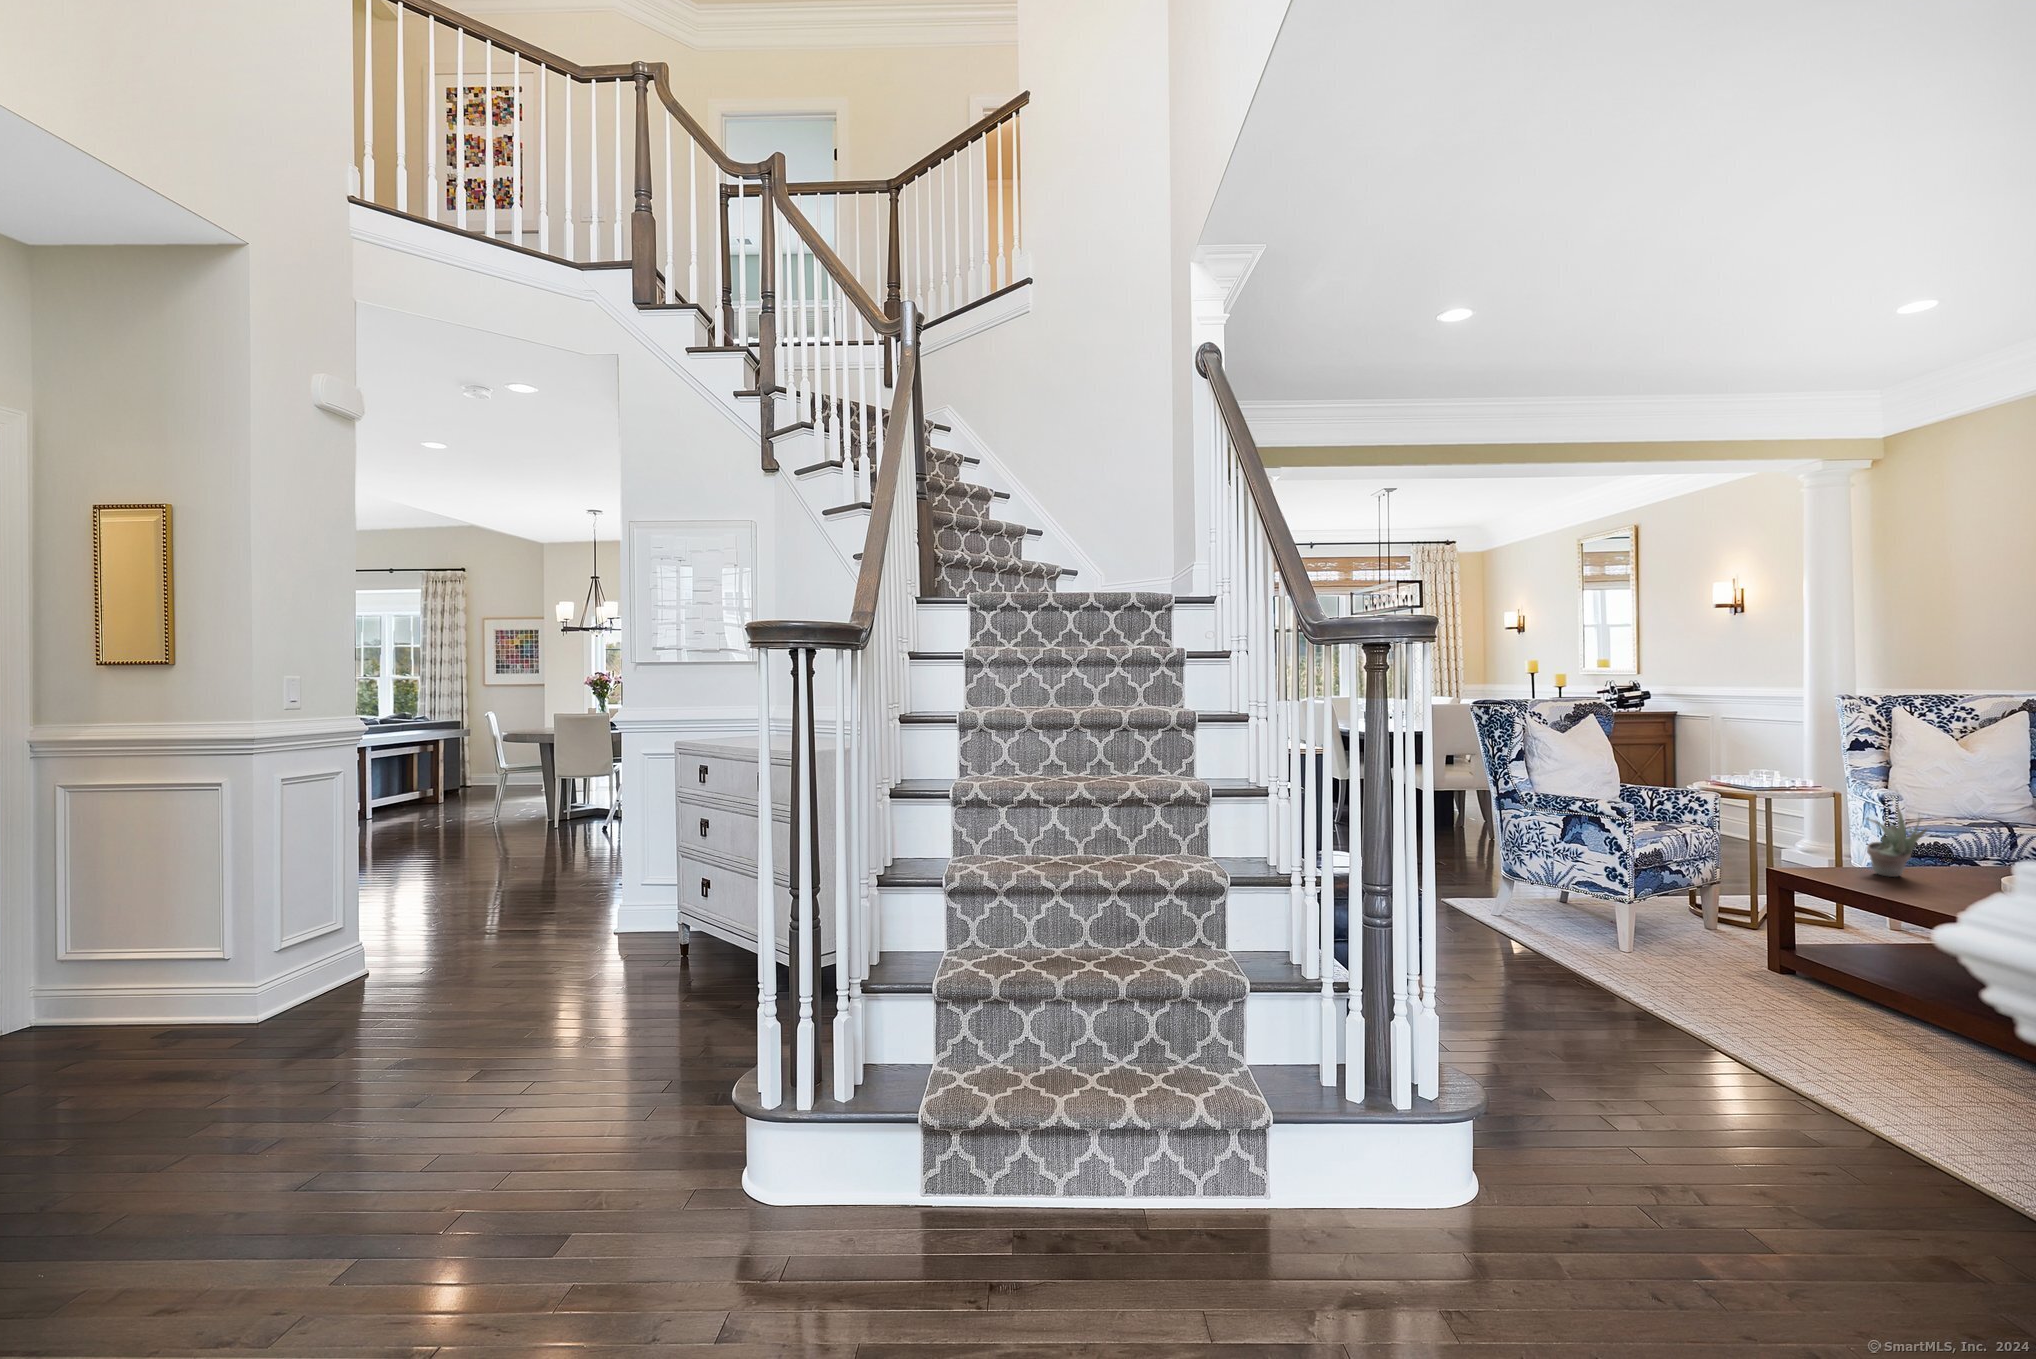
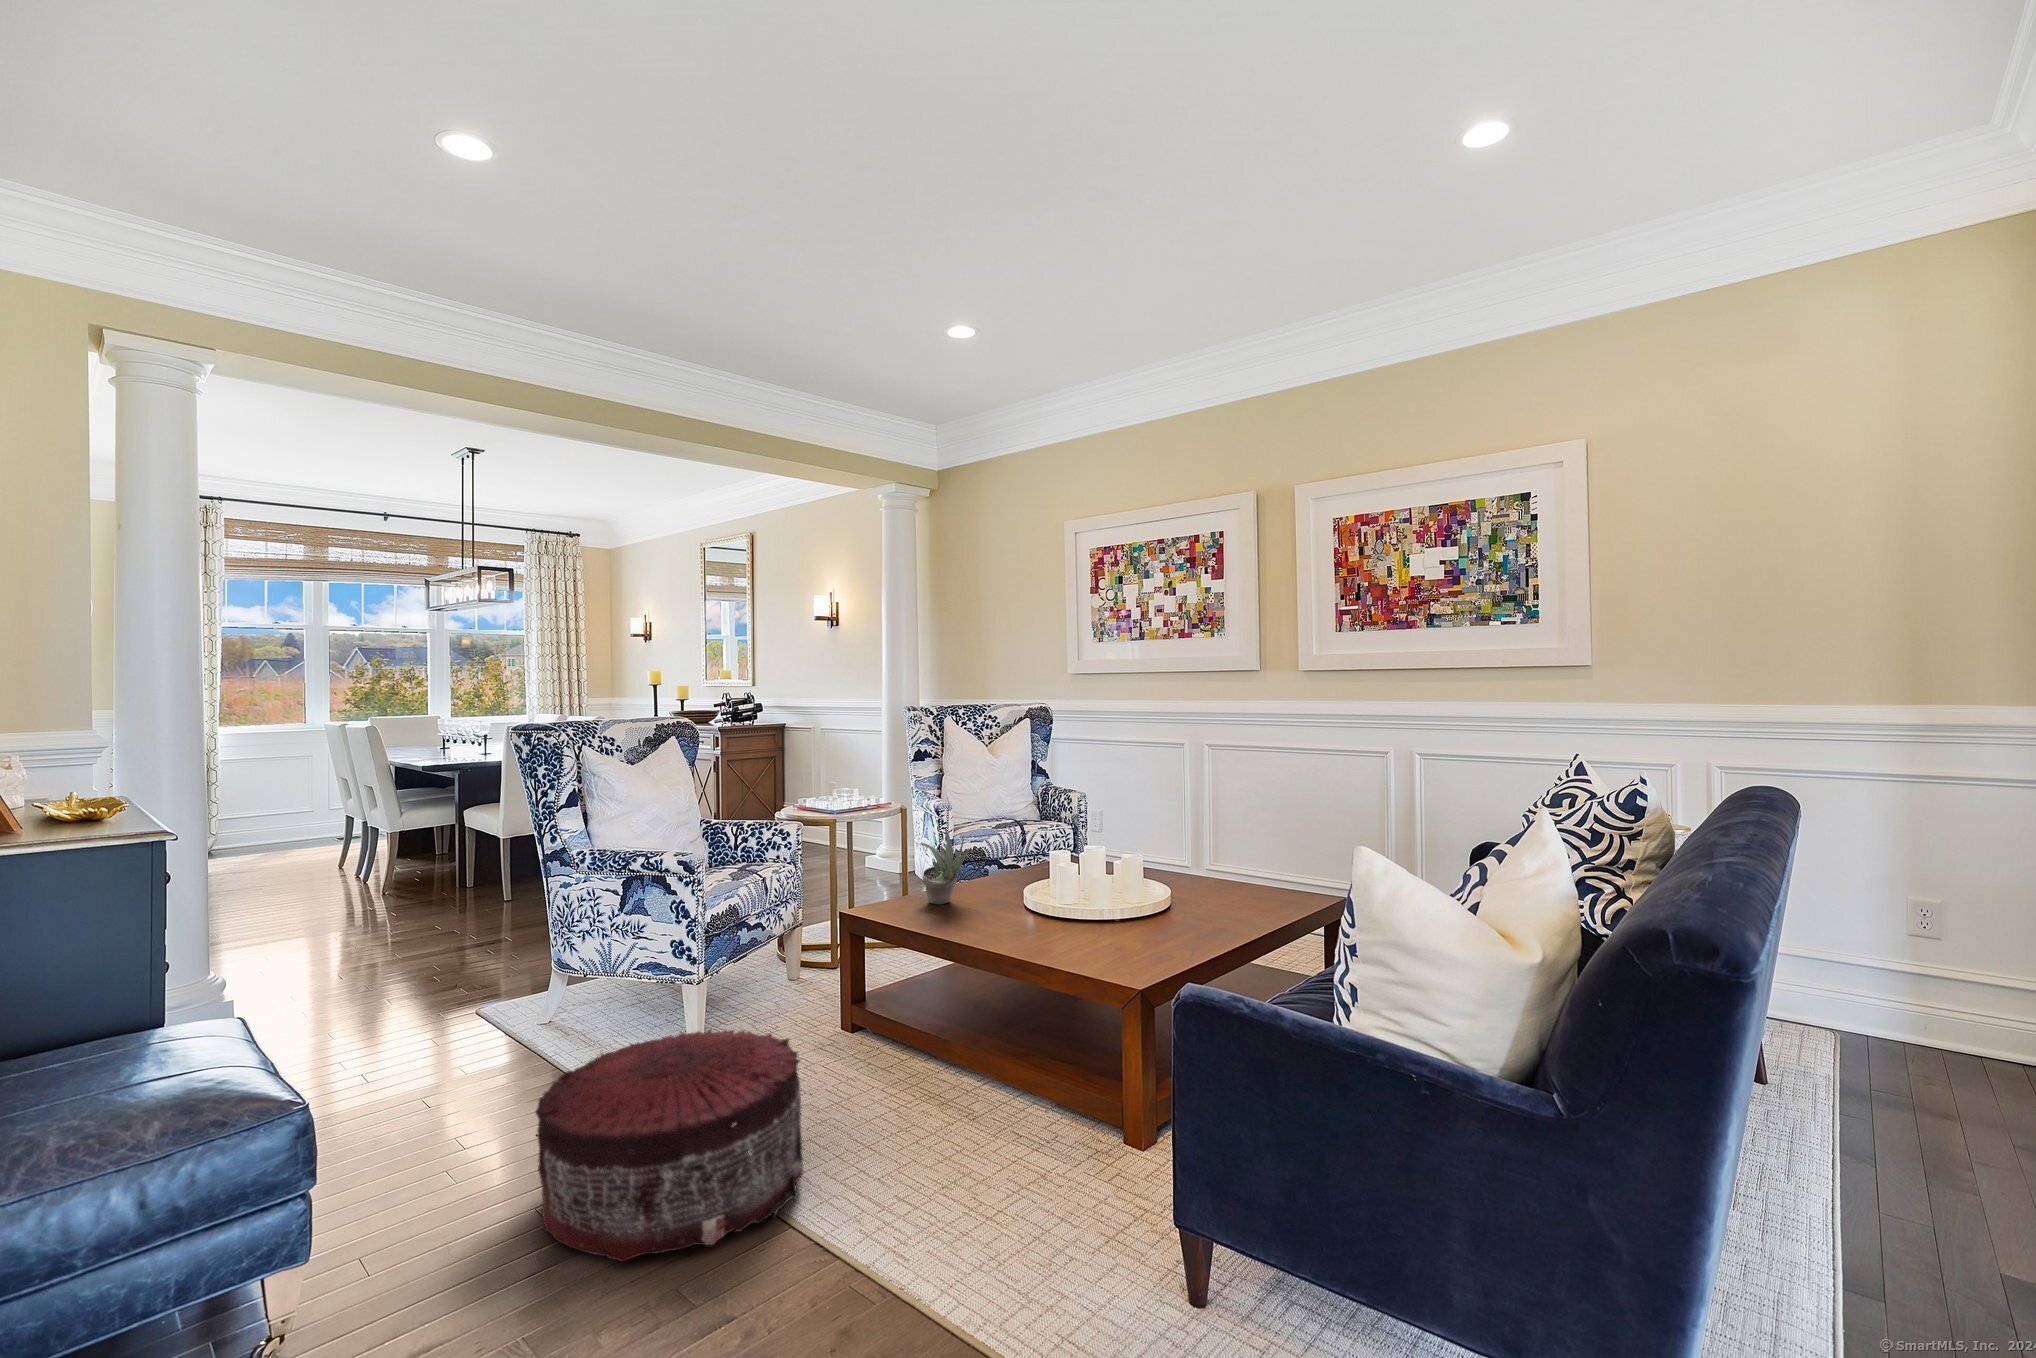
pouf: none [1535,921,1750,1060] -> present [536,1029,803,1262]

